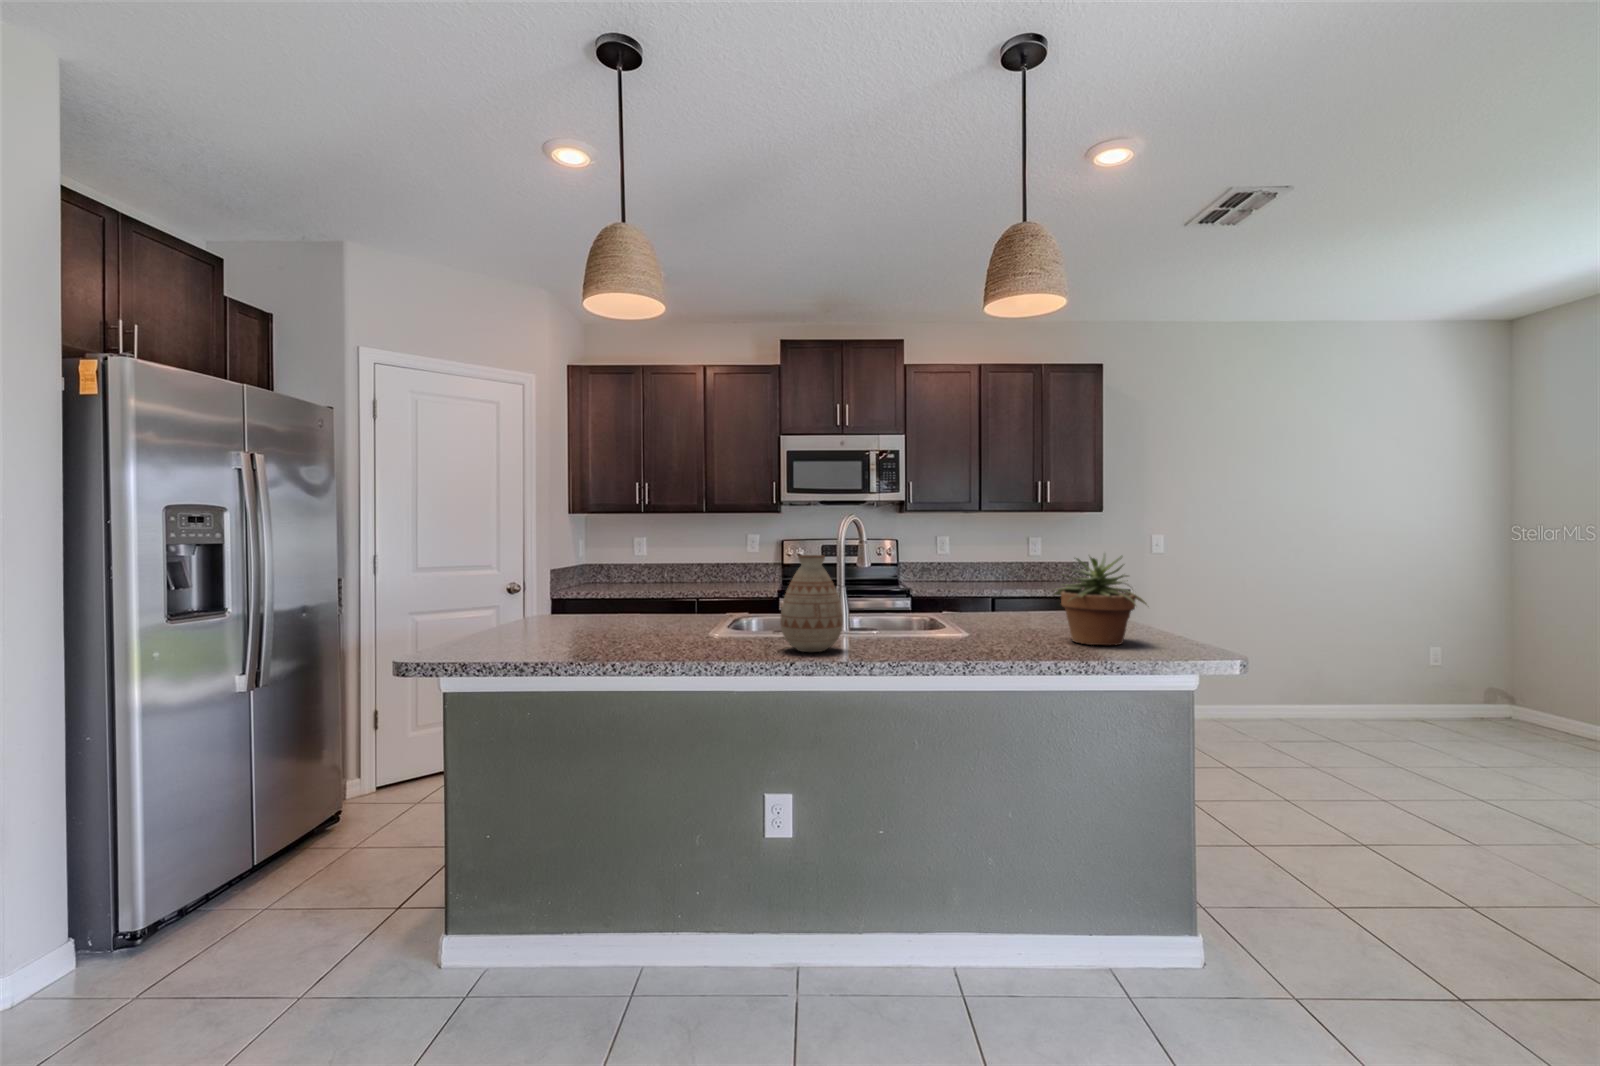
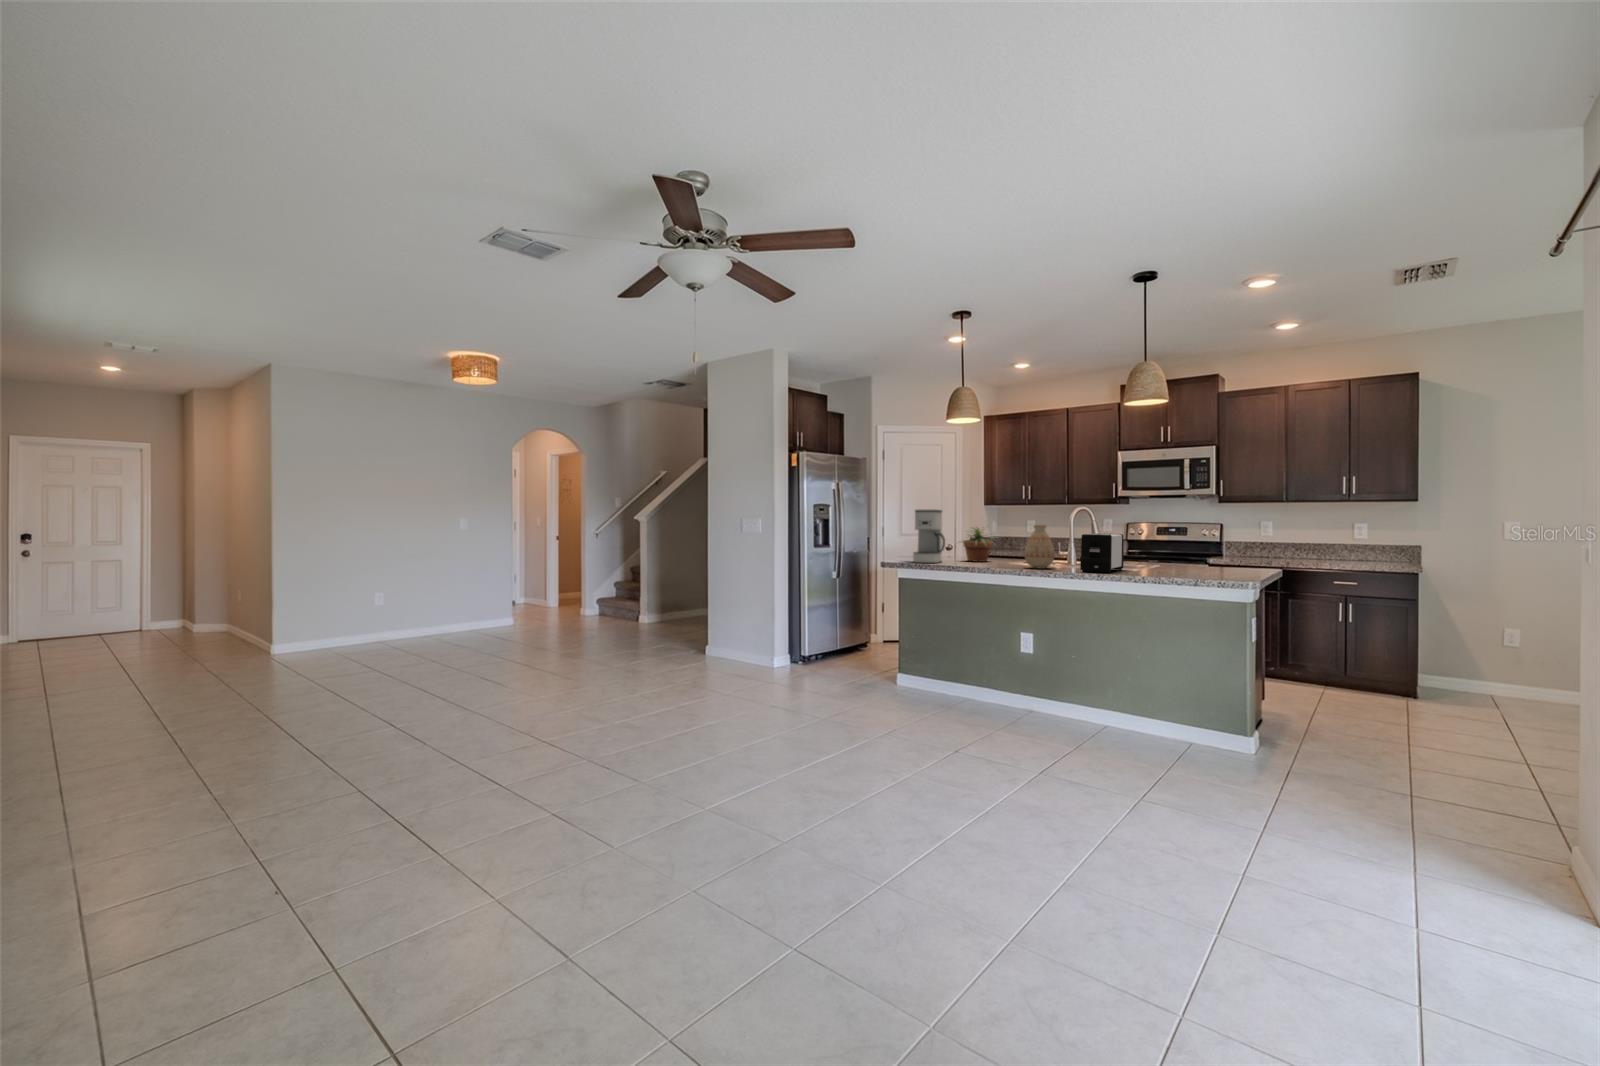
coffee maker: none [492,519,573,655] -> present [913,510,945,563]
potted plant: present [1054,553,1146,645] -> present [962,528,993,562]
toaster: none [898,569,981,656] -> present [1080,534,1124,573]

